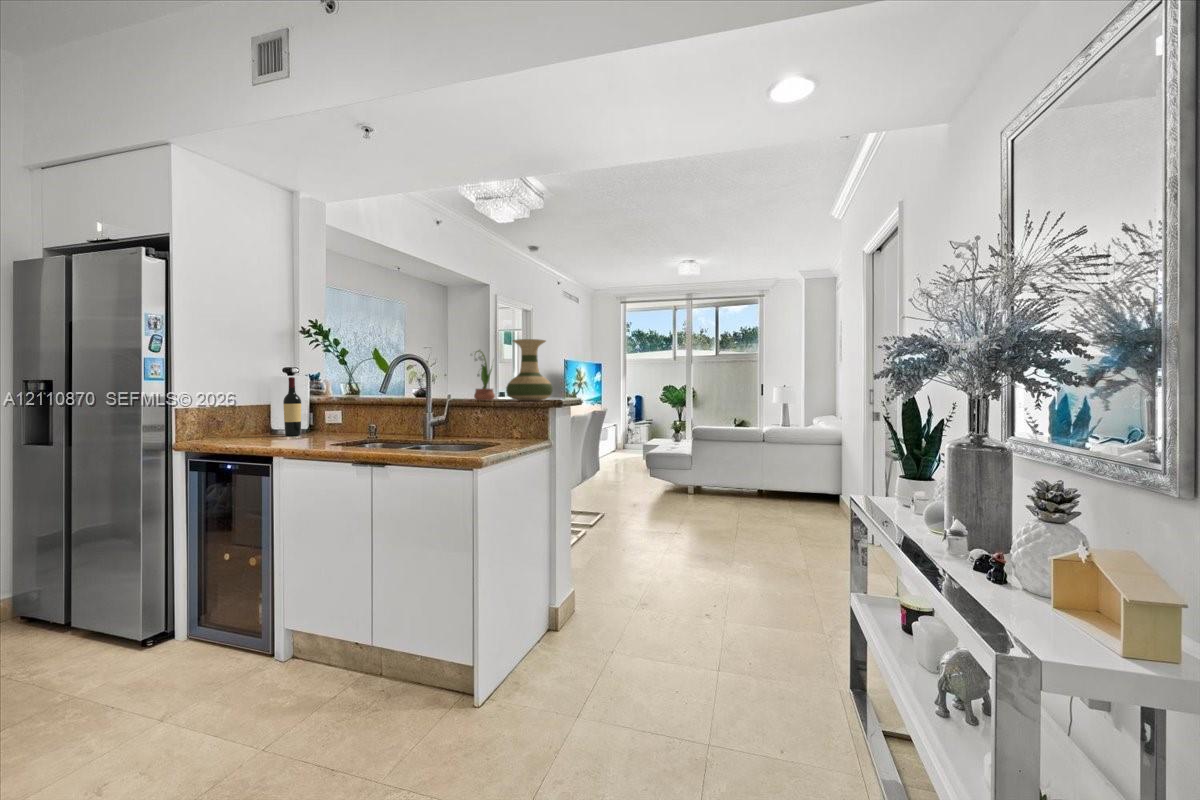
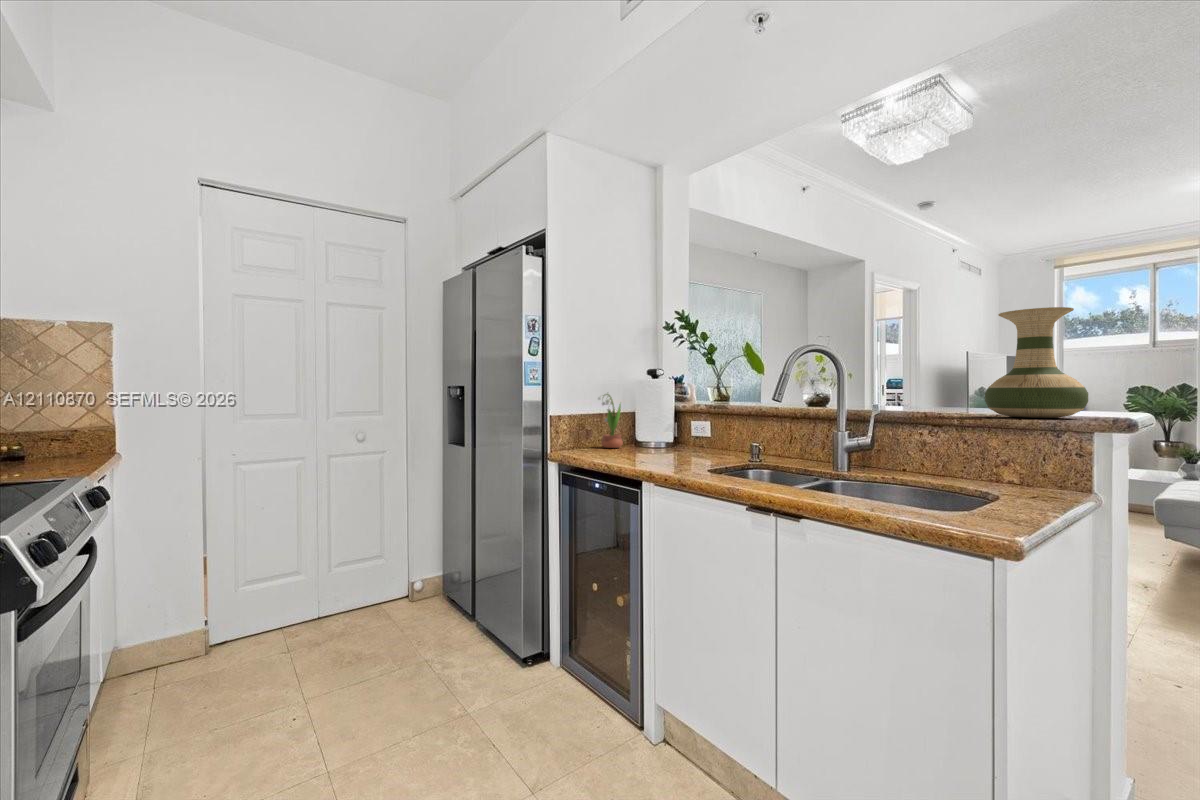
potted flower: present [470,350,495,400] -> present [598,394,623,448]
wine bottle: present [283,377,301,436] -> none [650,381,668,451]

